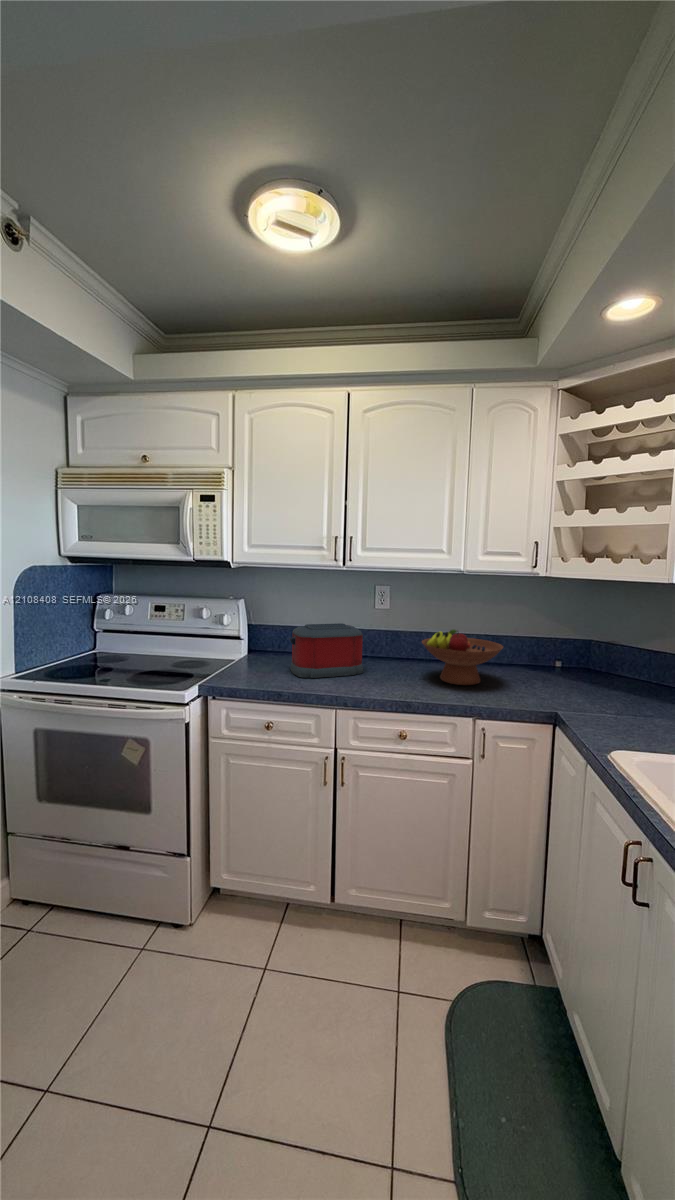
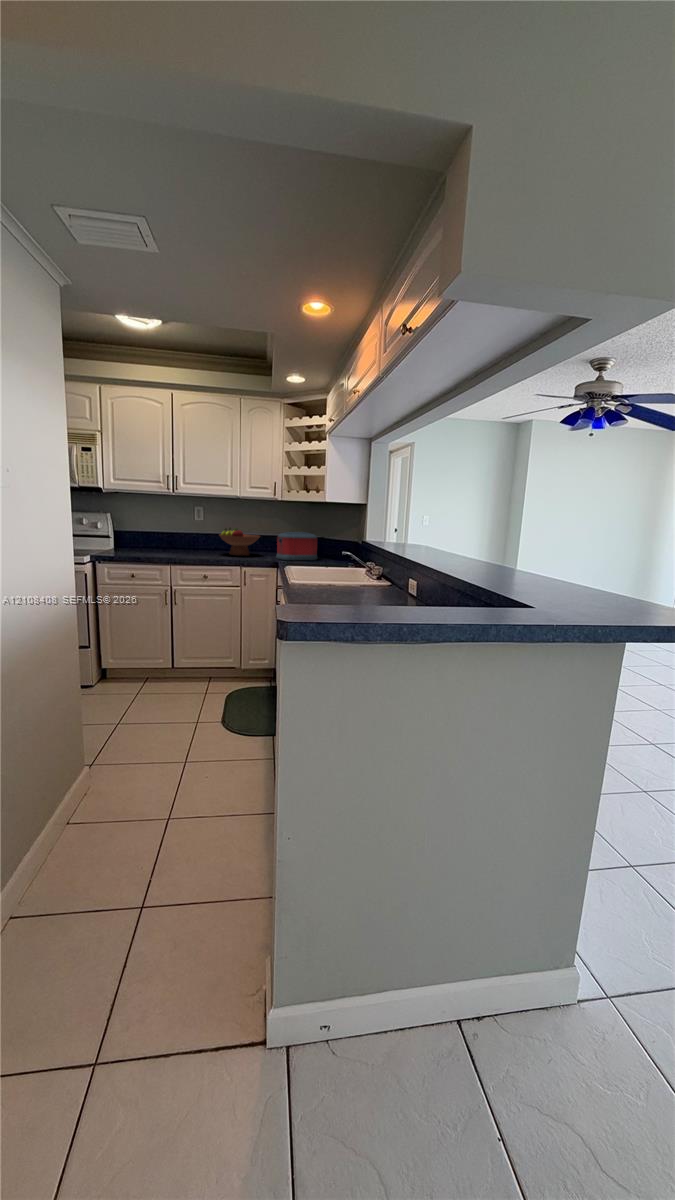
toaster: present [289,623,363,678] -> present [276,532,317,560]

